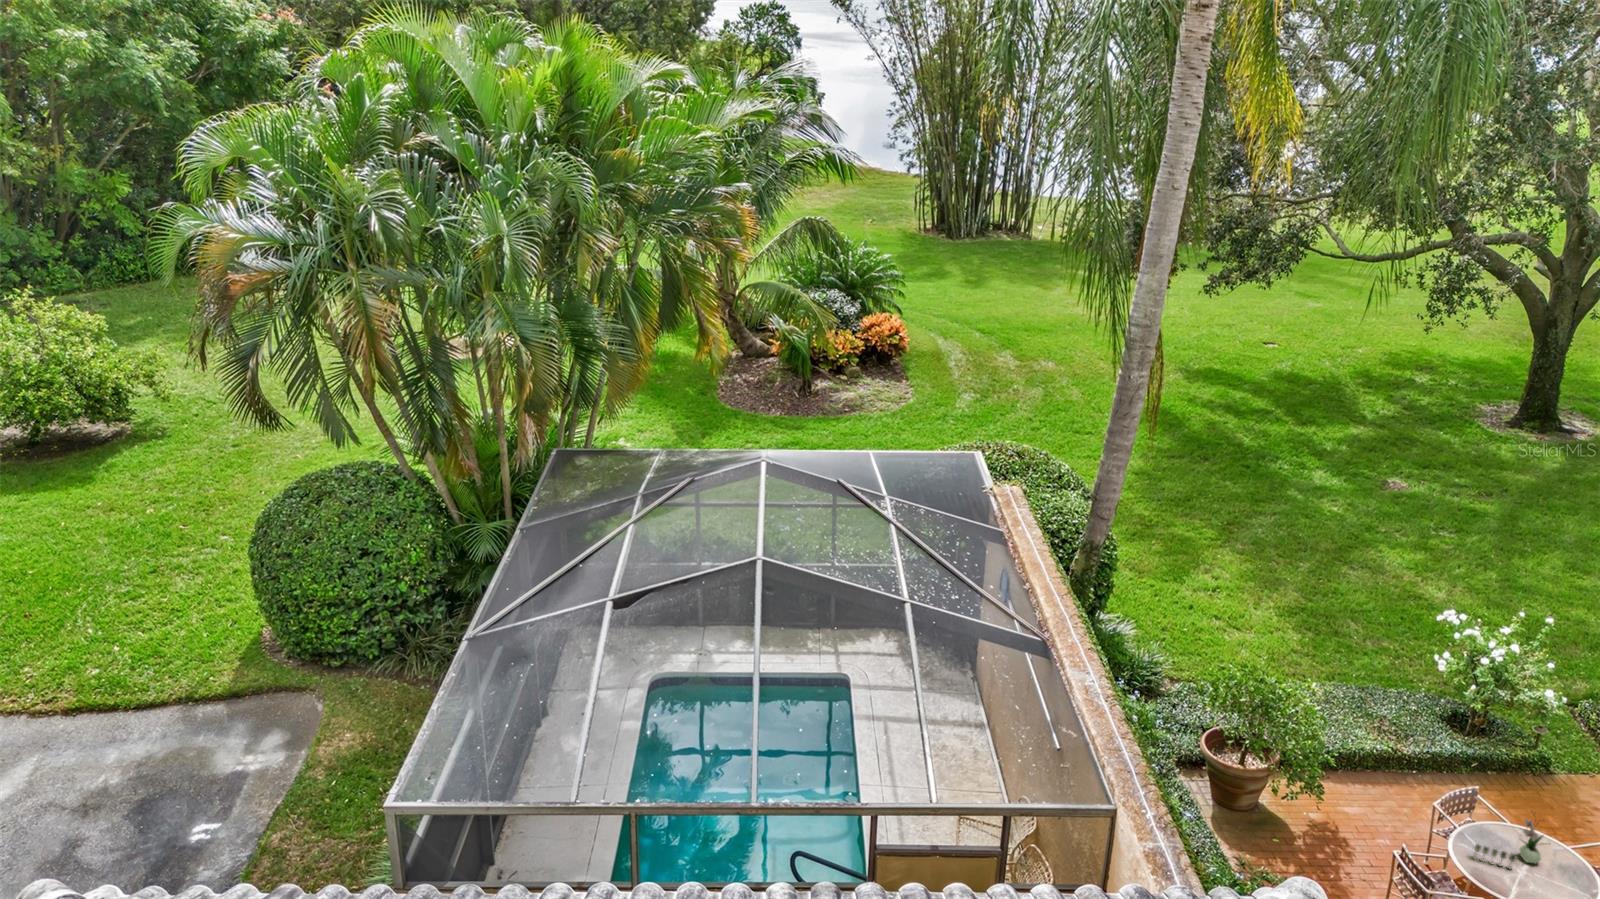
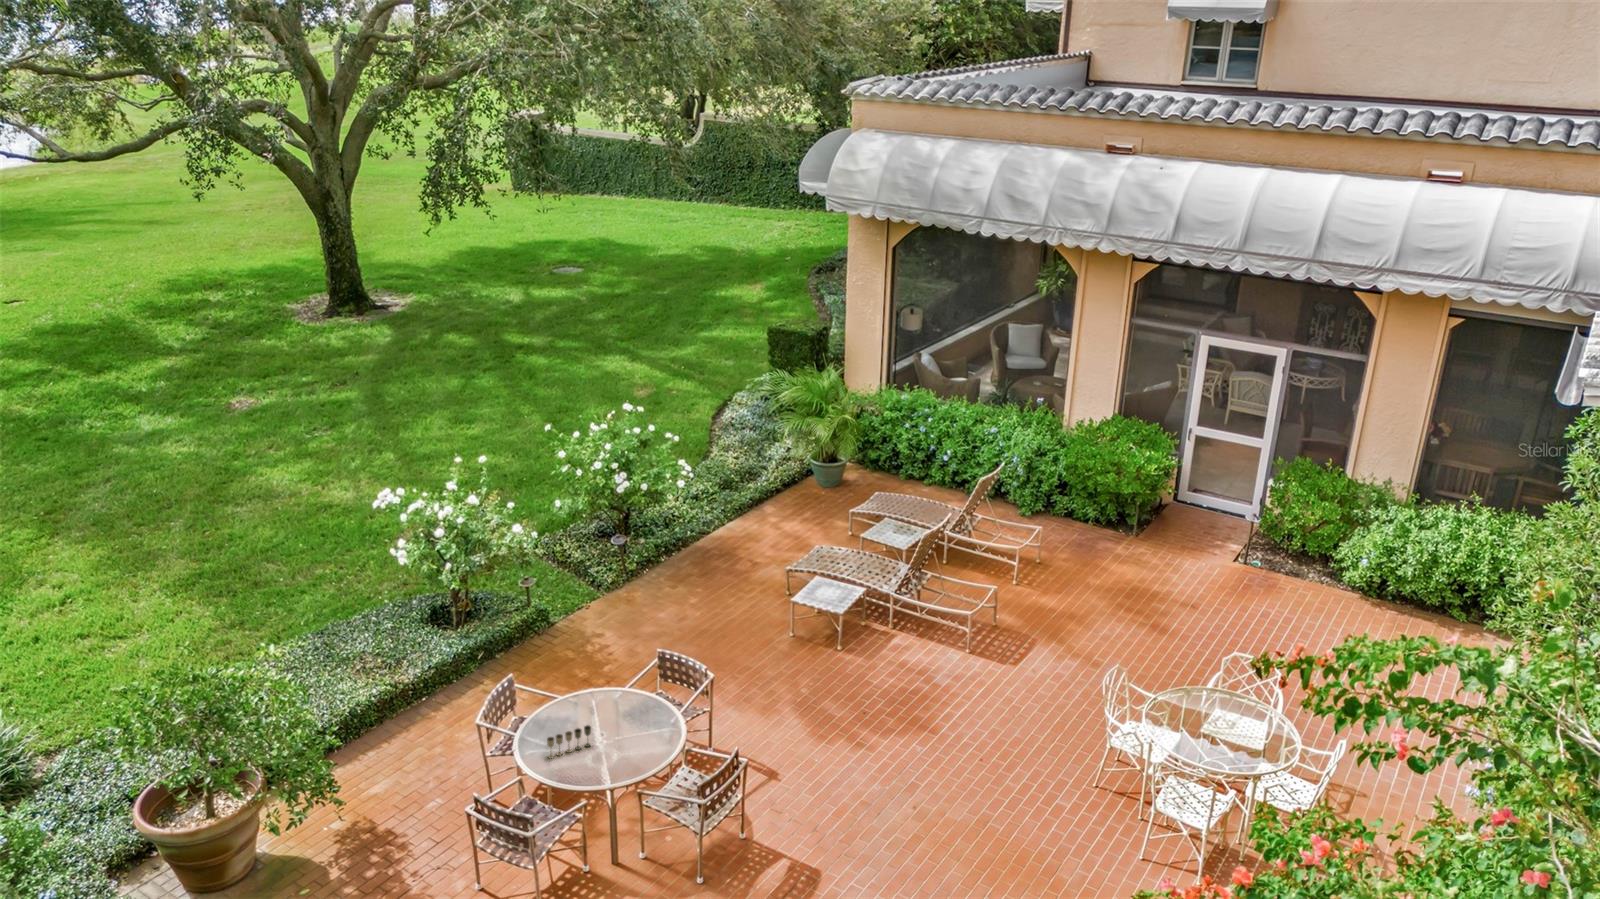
flower arrangement: present [1519,818,1543,863] -> none [581,662,614,729]

